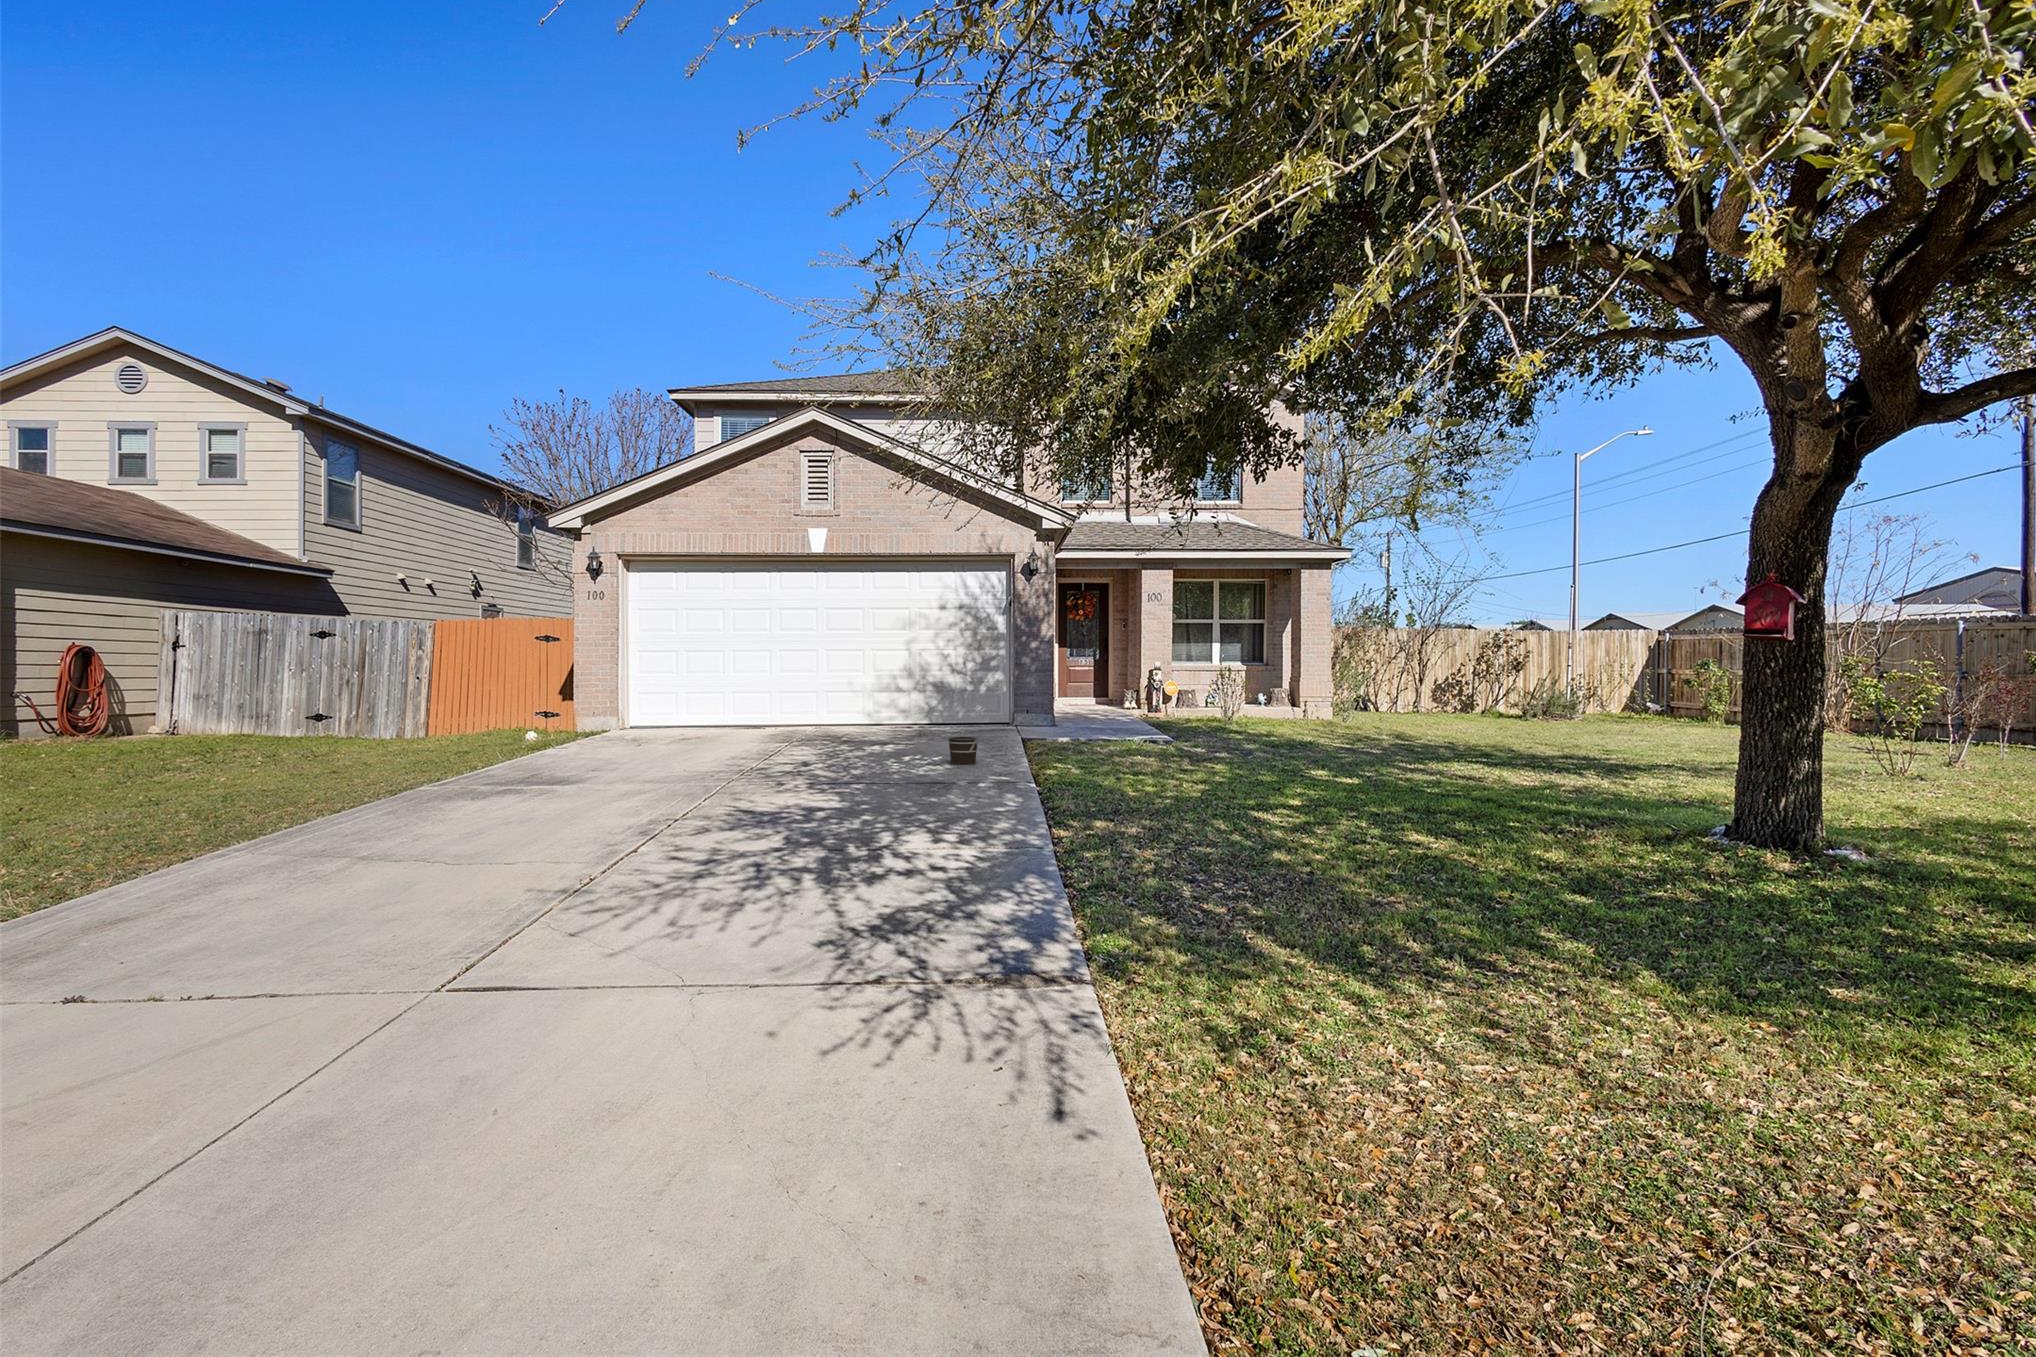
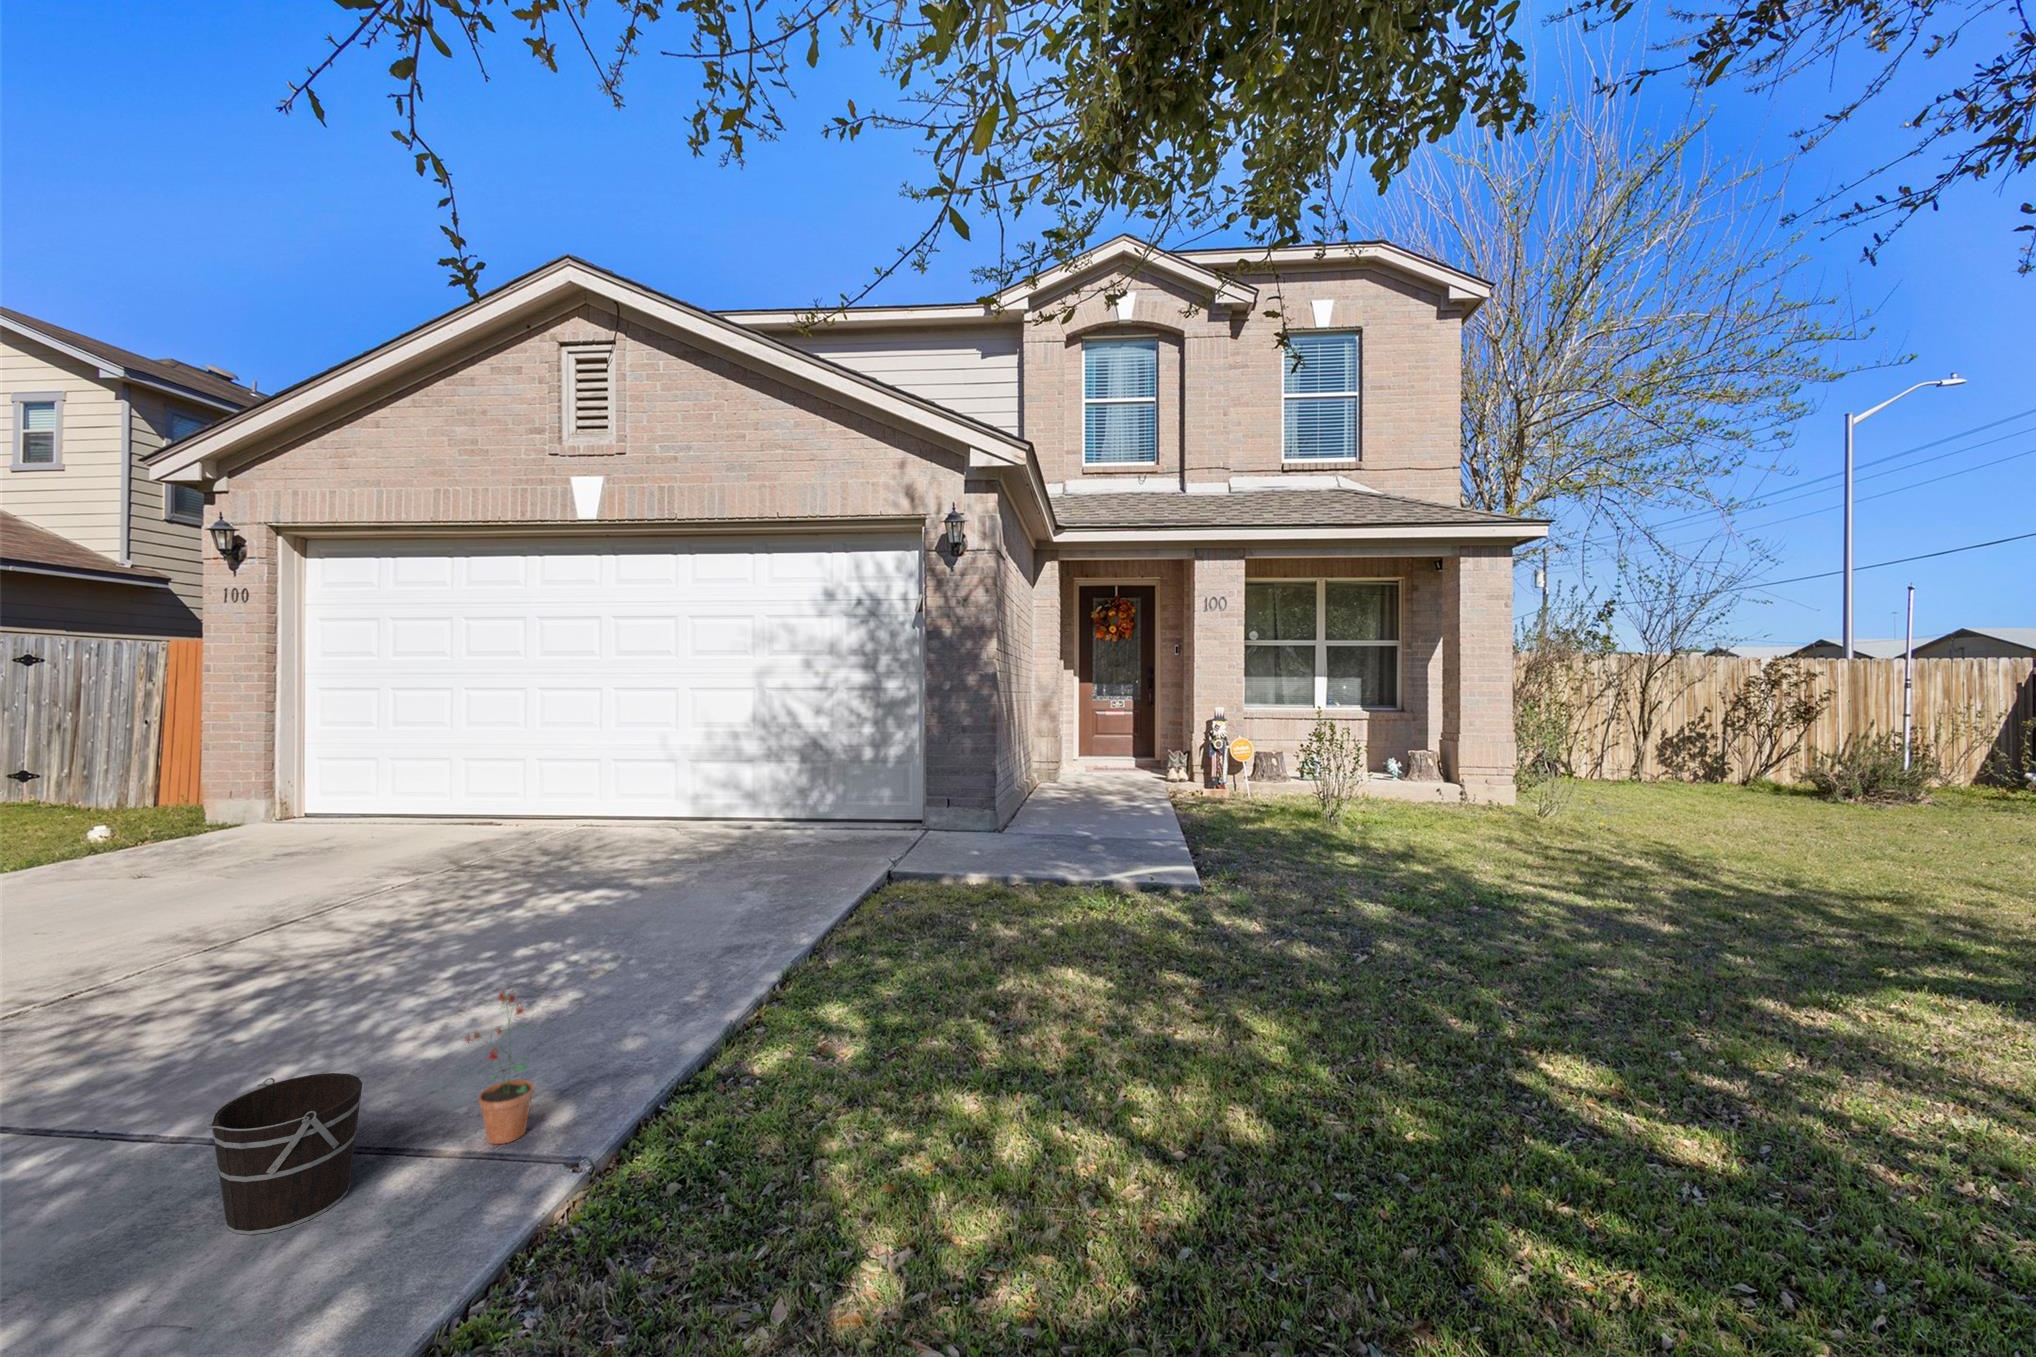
potted plant: none [983,721,1005,761] -> present [466,989,534,1144]

